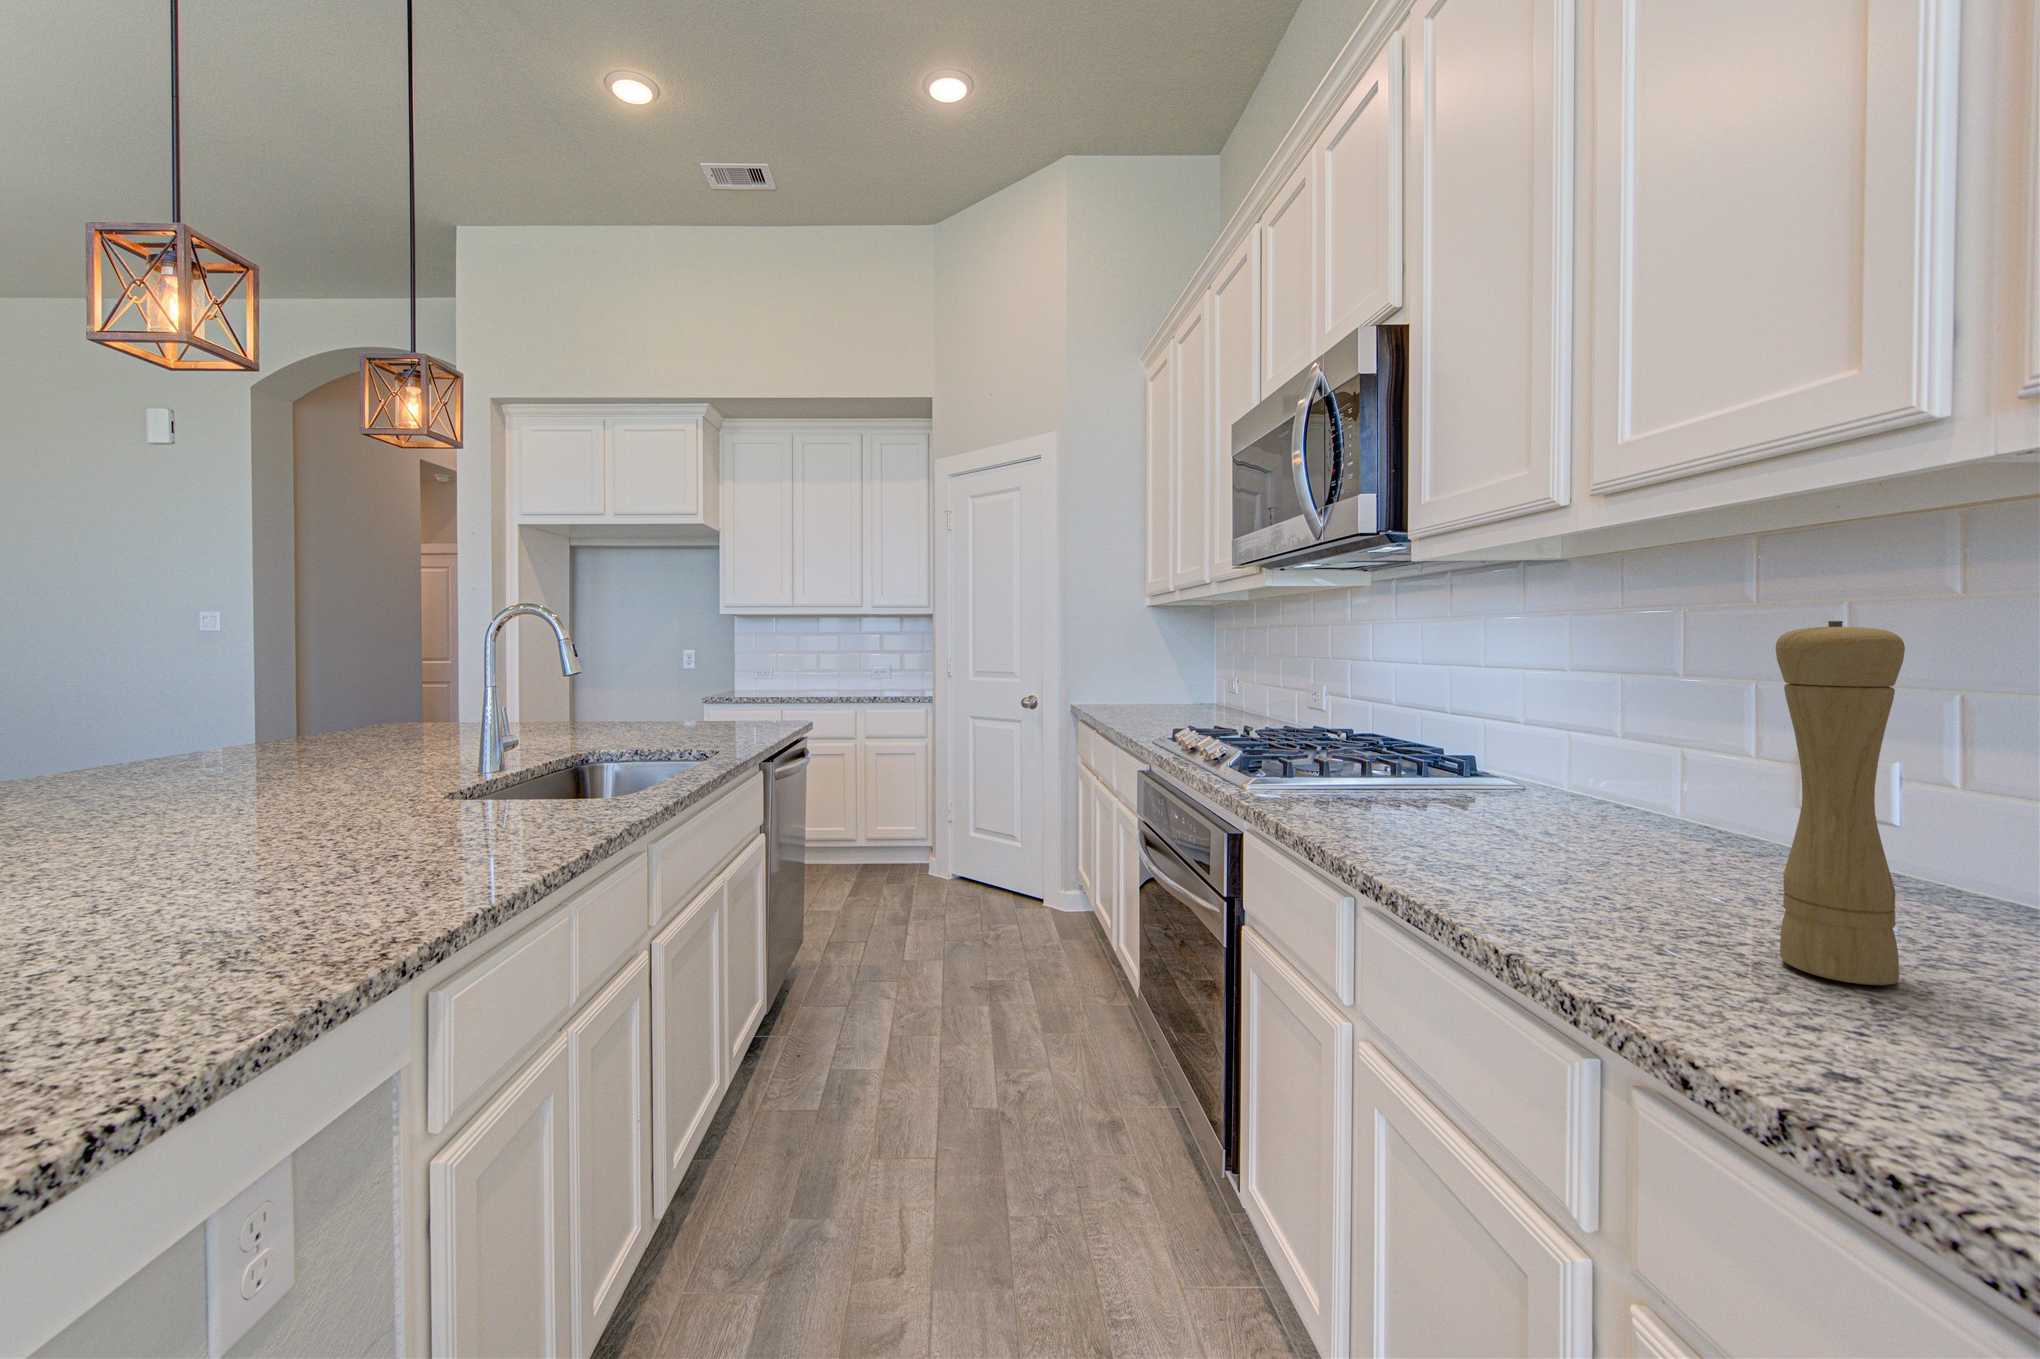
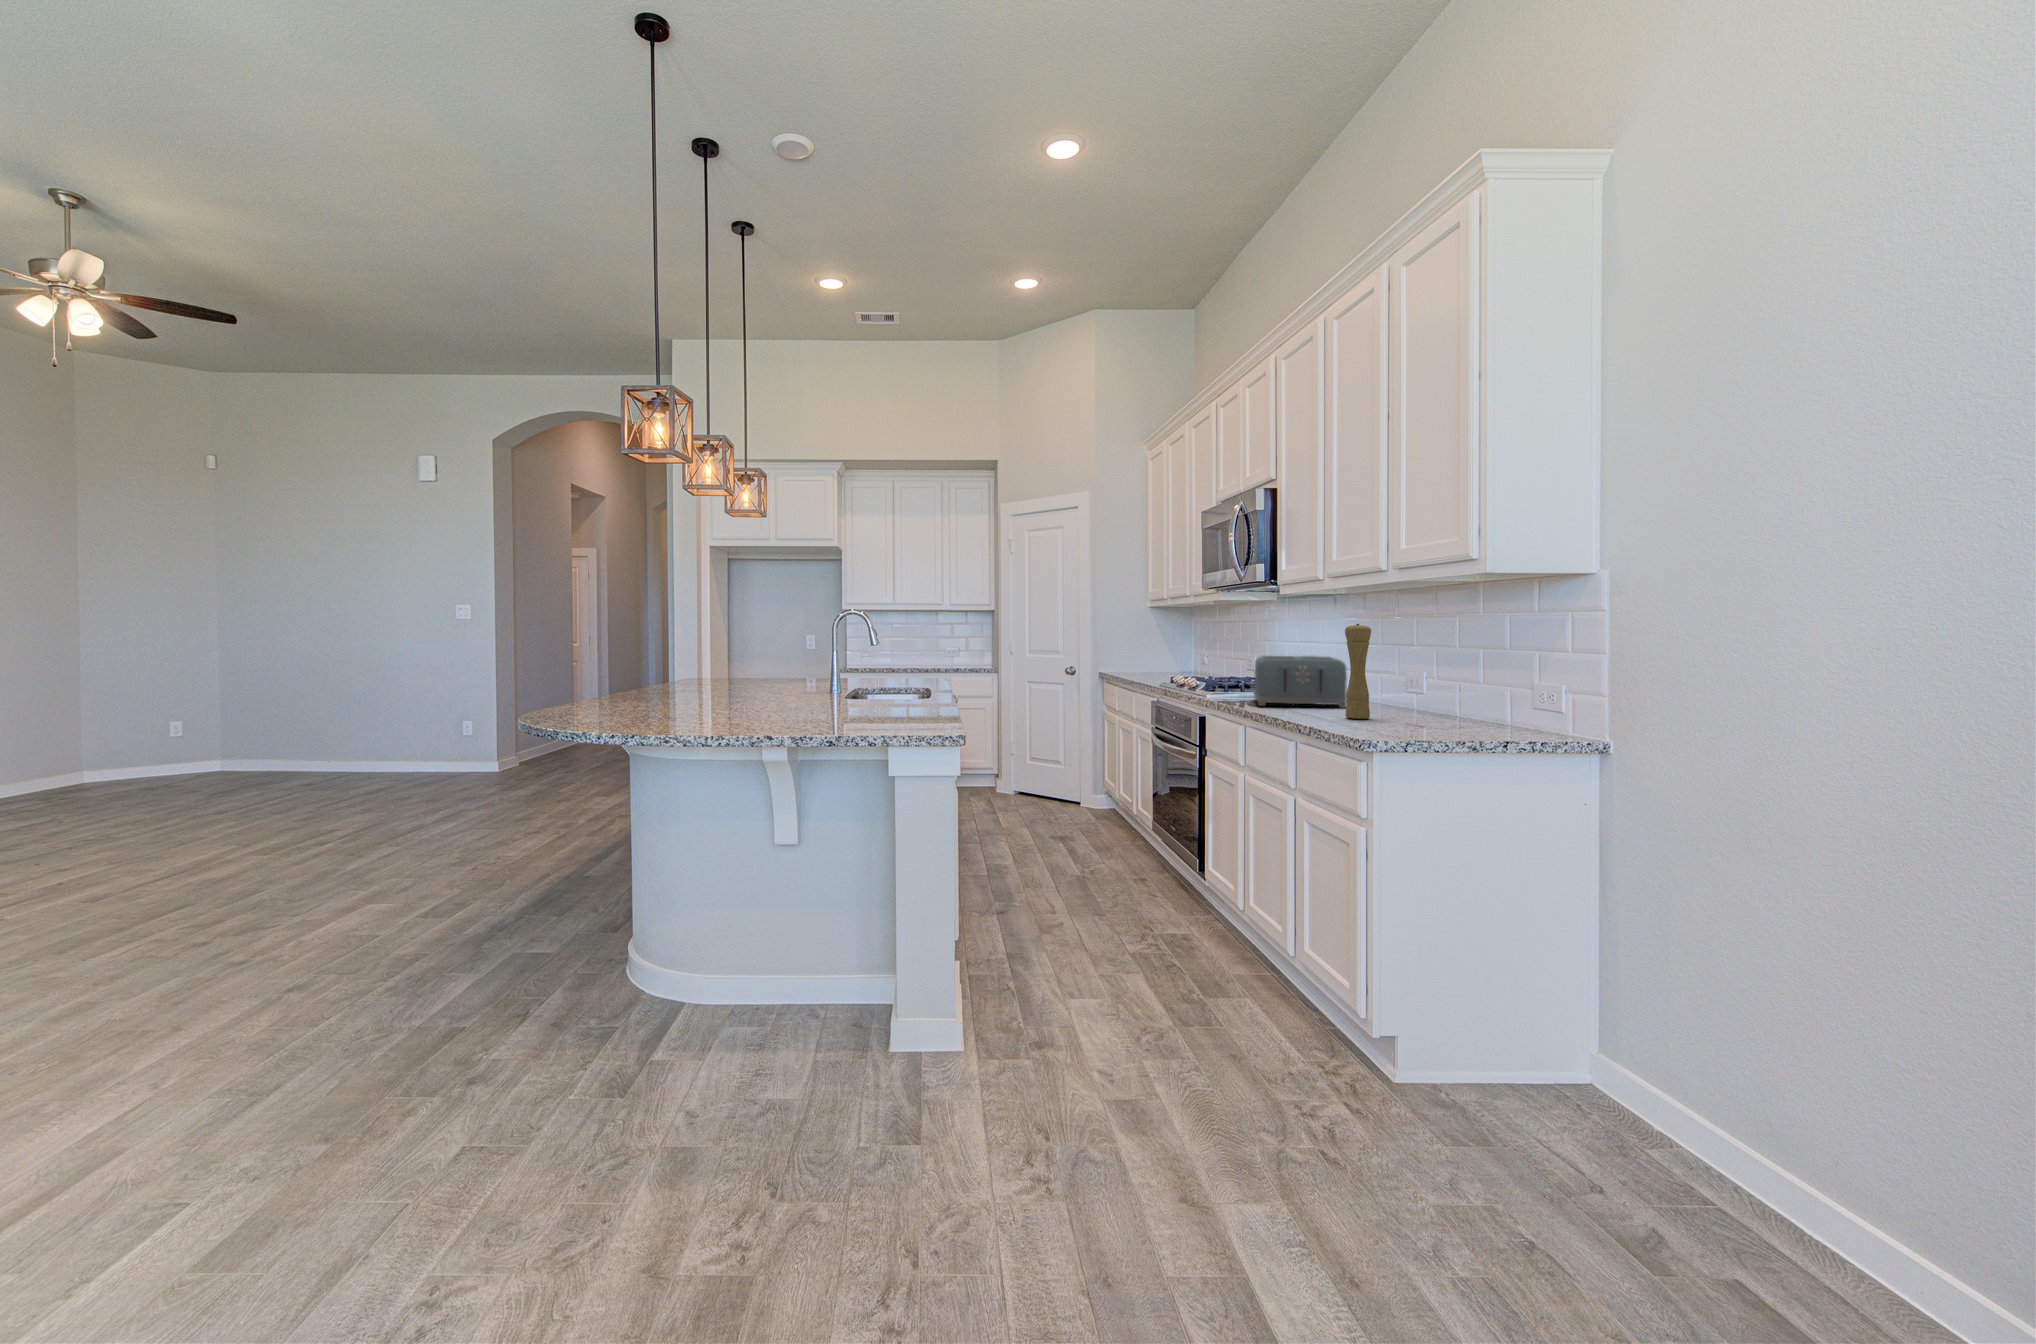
toaster: none [1361,704,1673,868] -> present [1253,656,1347,708]

